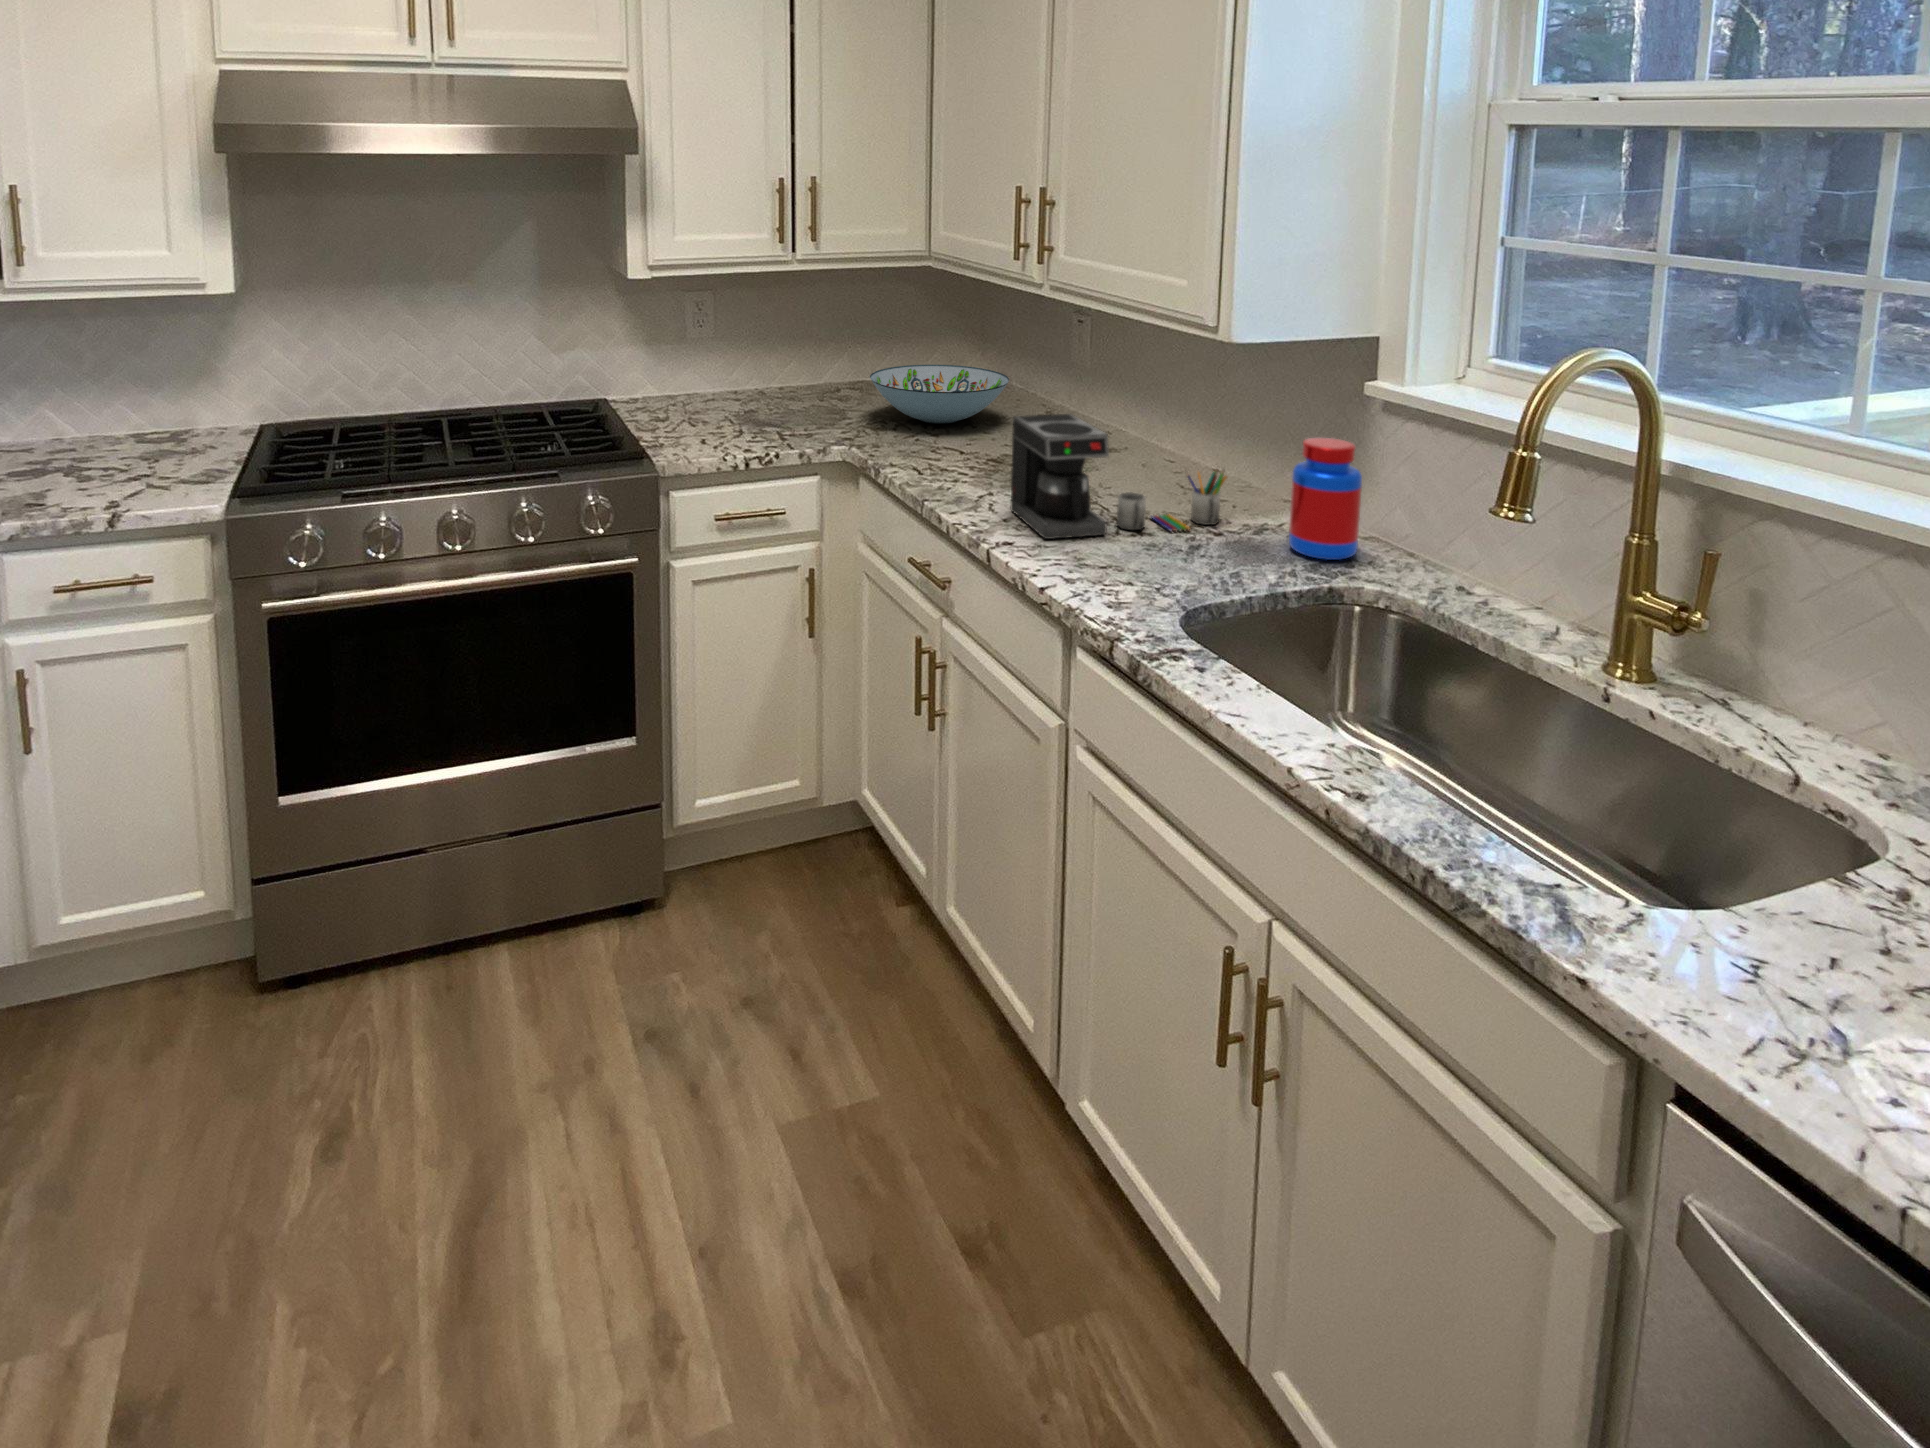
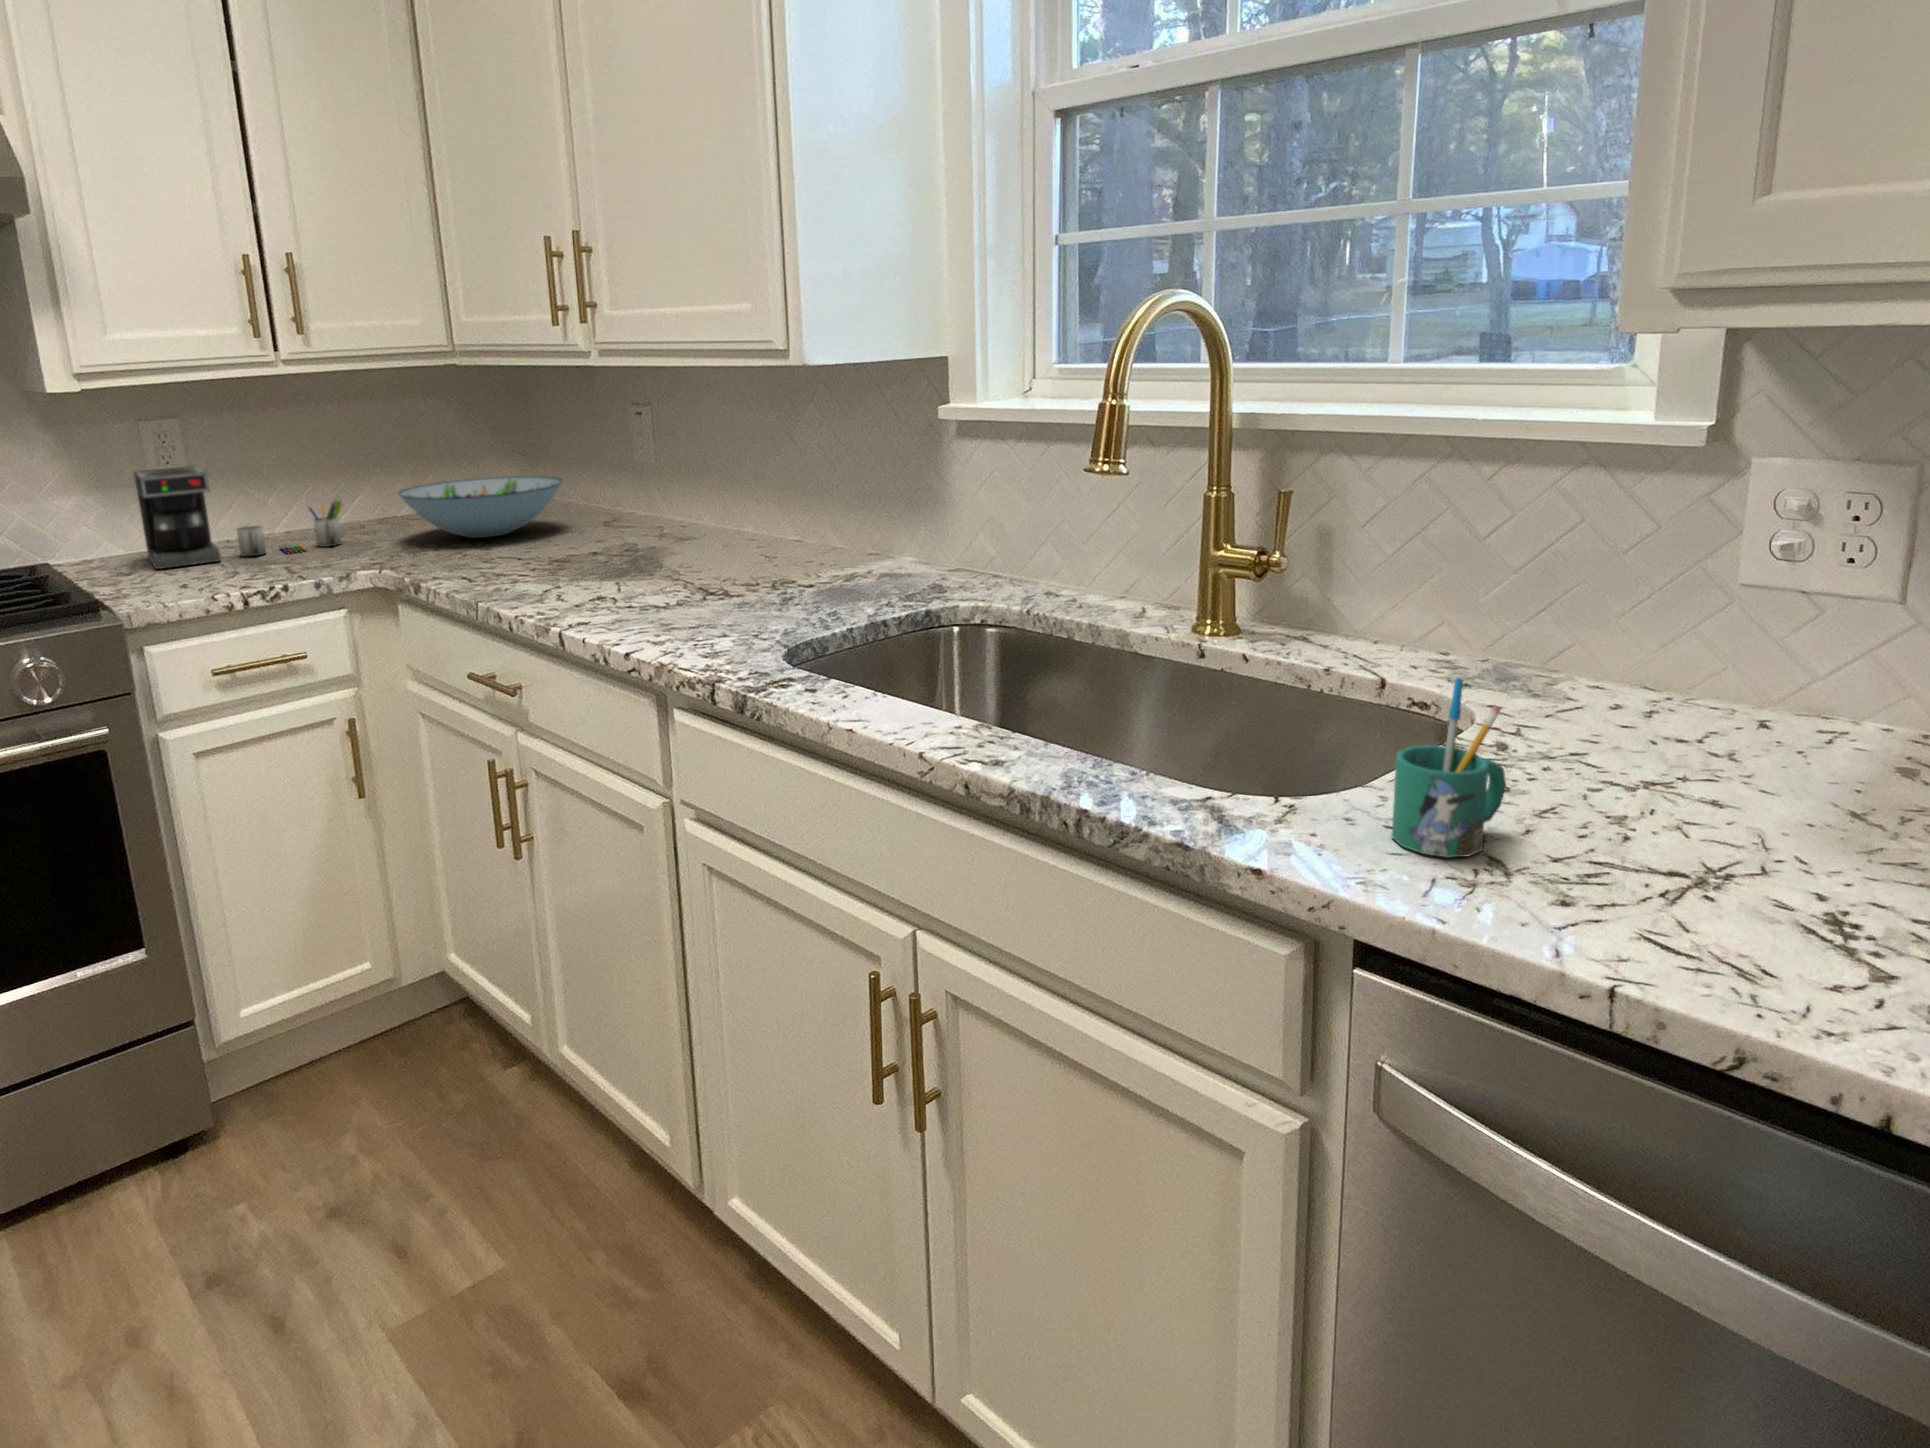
coffee maker: present [1011,414,1227,539] -> present [134,466,342,569]
jar: present [1289,438,1362,560] -> none [877,463,948,589]
mug: none [1731,839,1863,1020] -> present [1392,678,1506,857]

